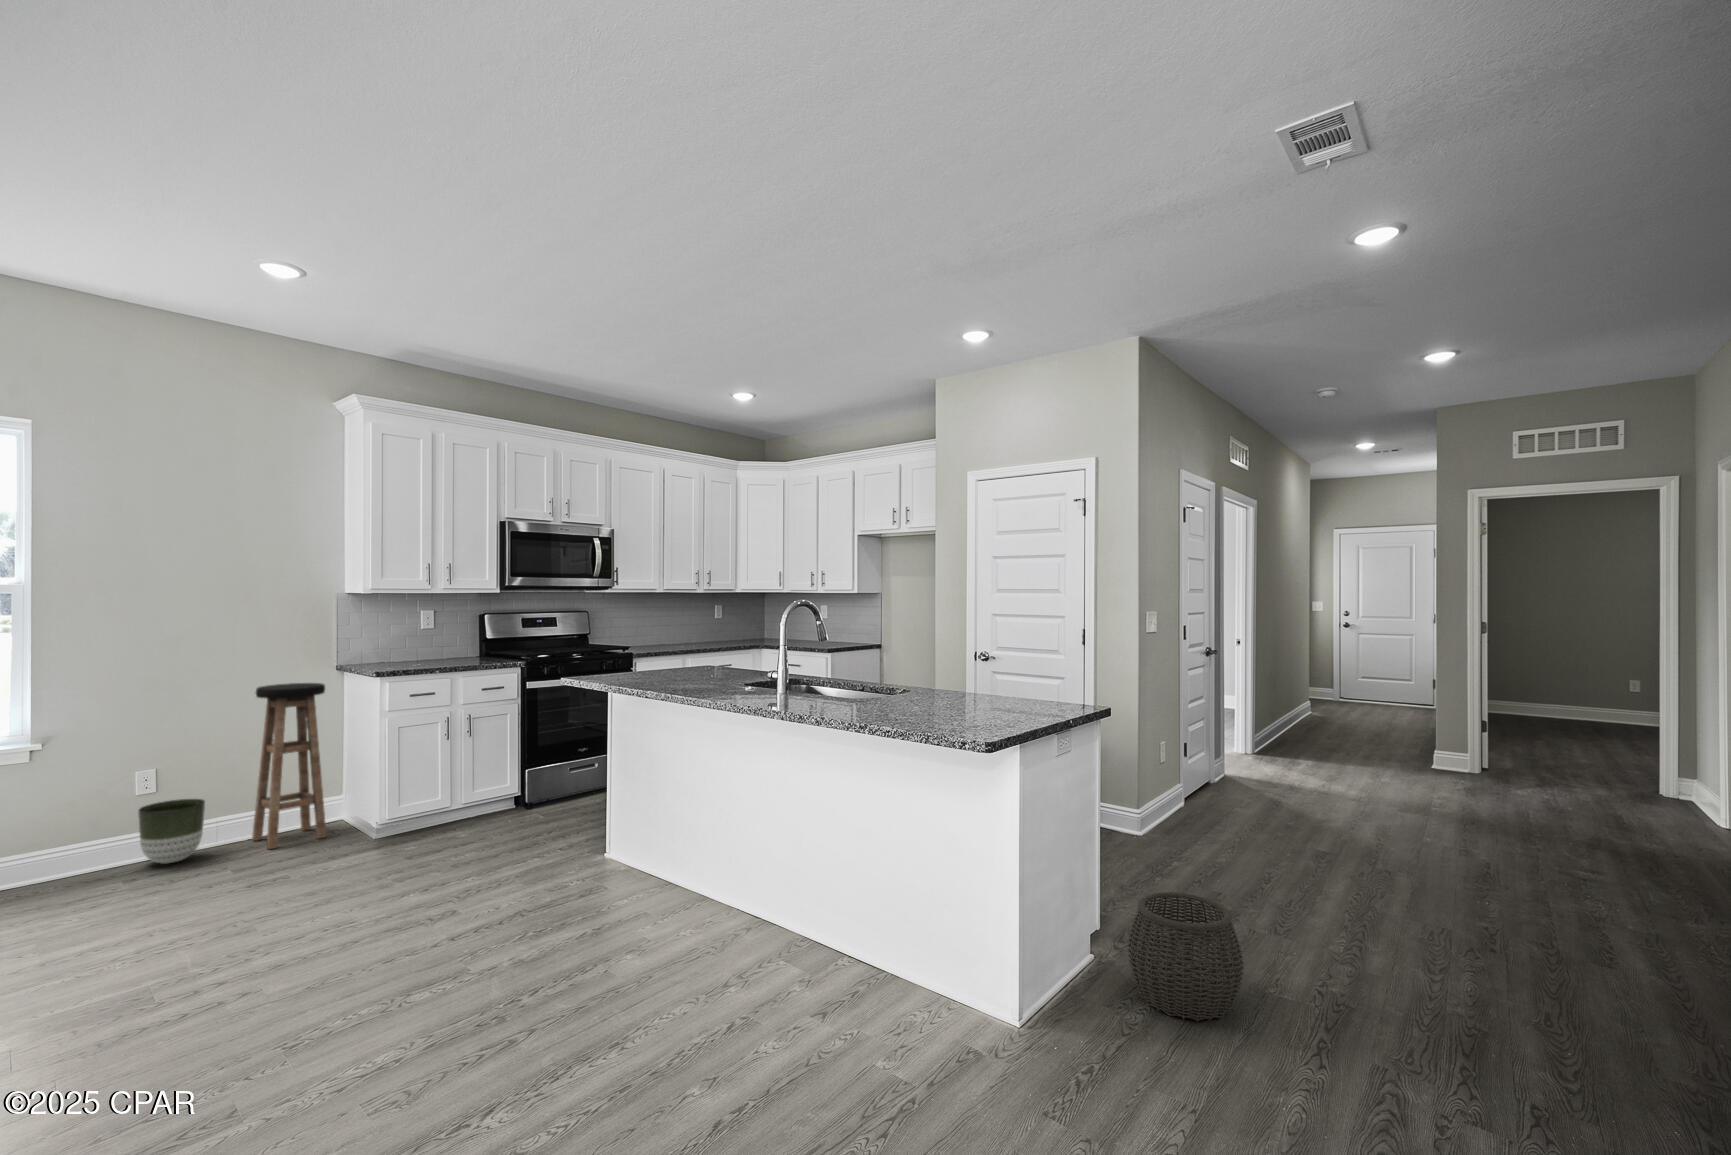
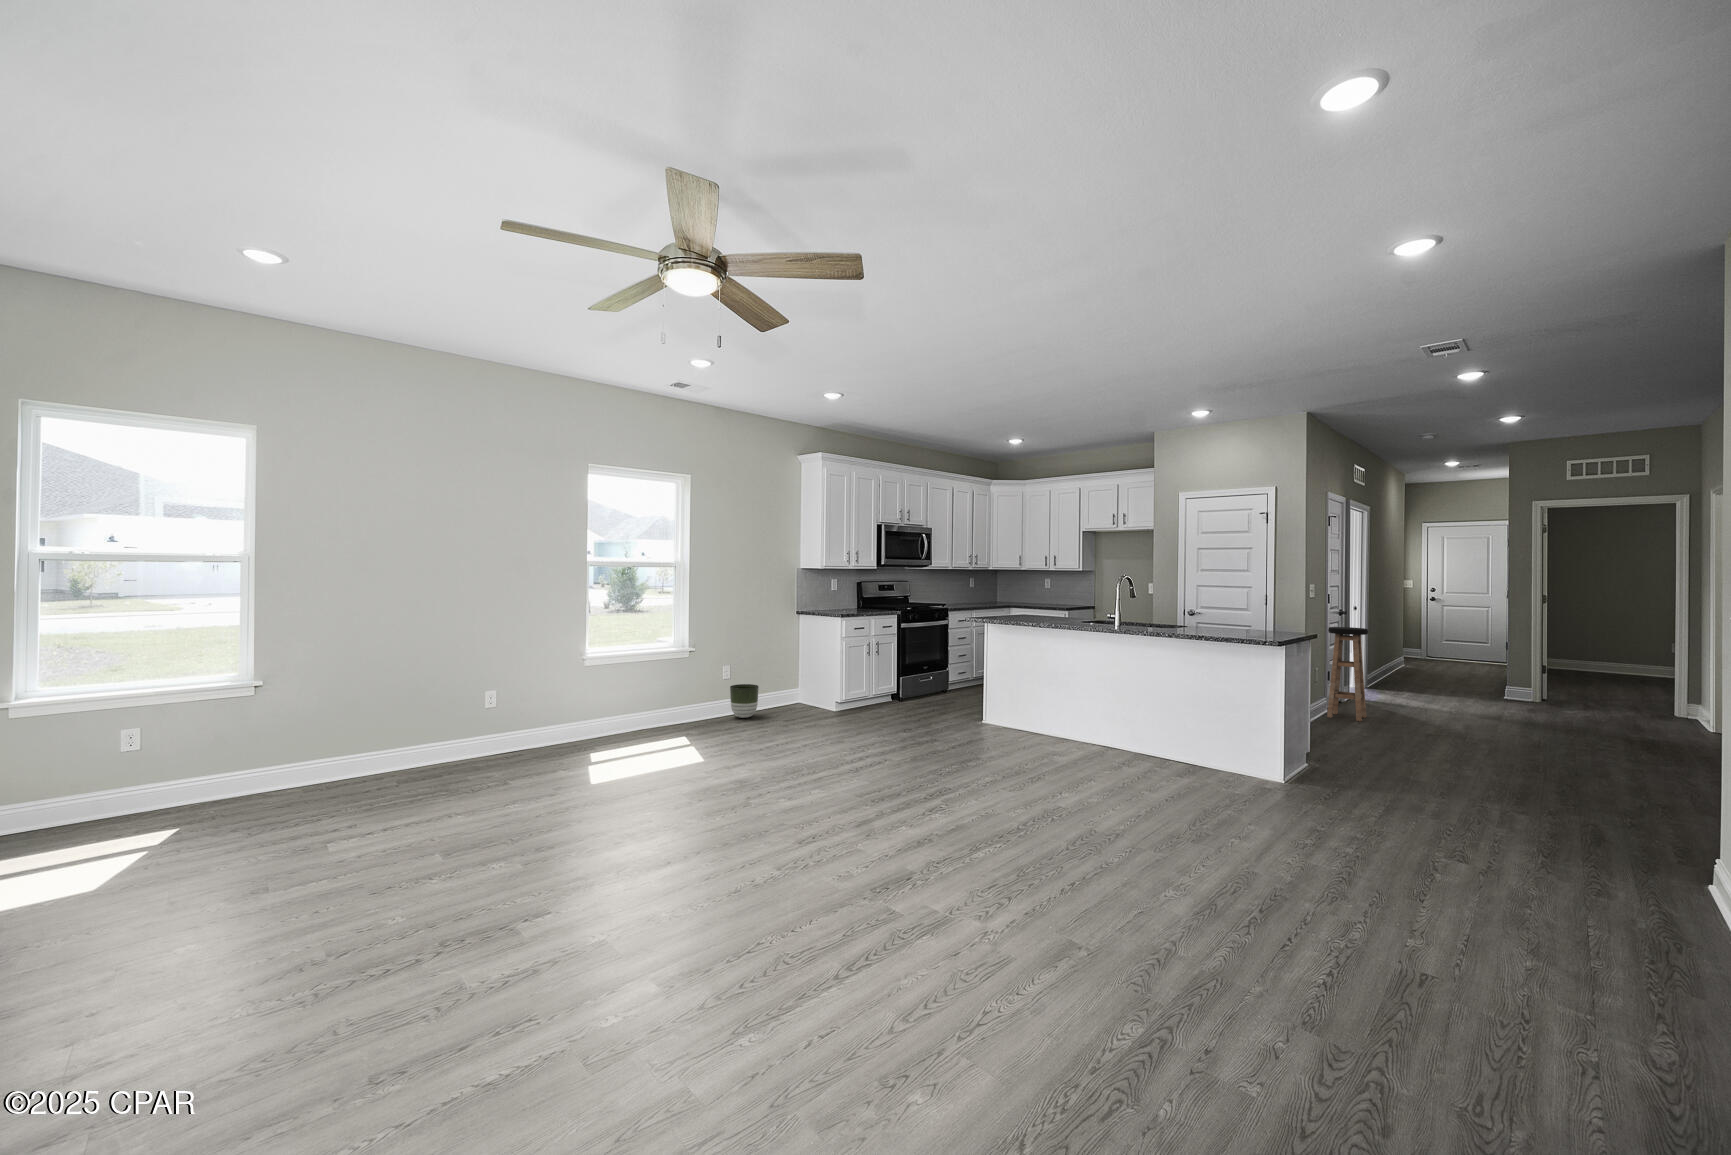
bar stool: present [252,683,326,849] -> present [1327,627,1368,721]
woven basket: present [1127,892,1244,1021] -> none [1331,726,1397,783]

